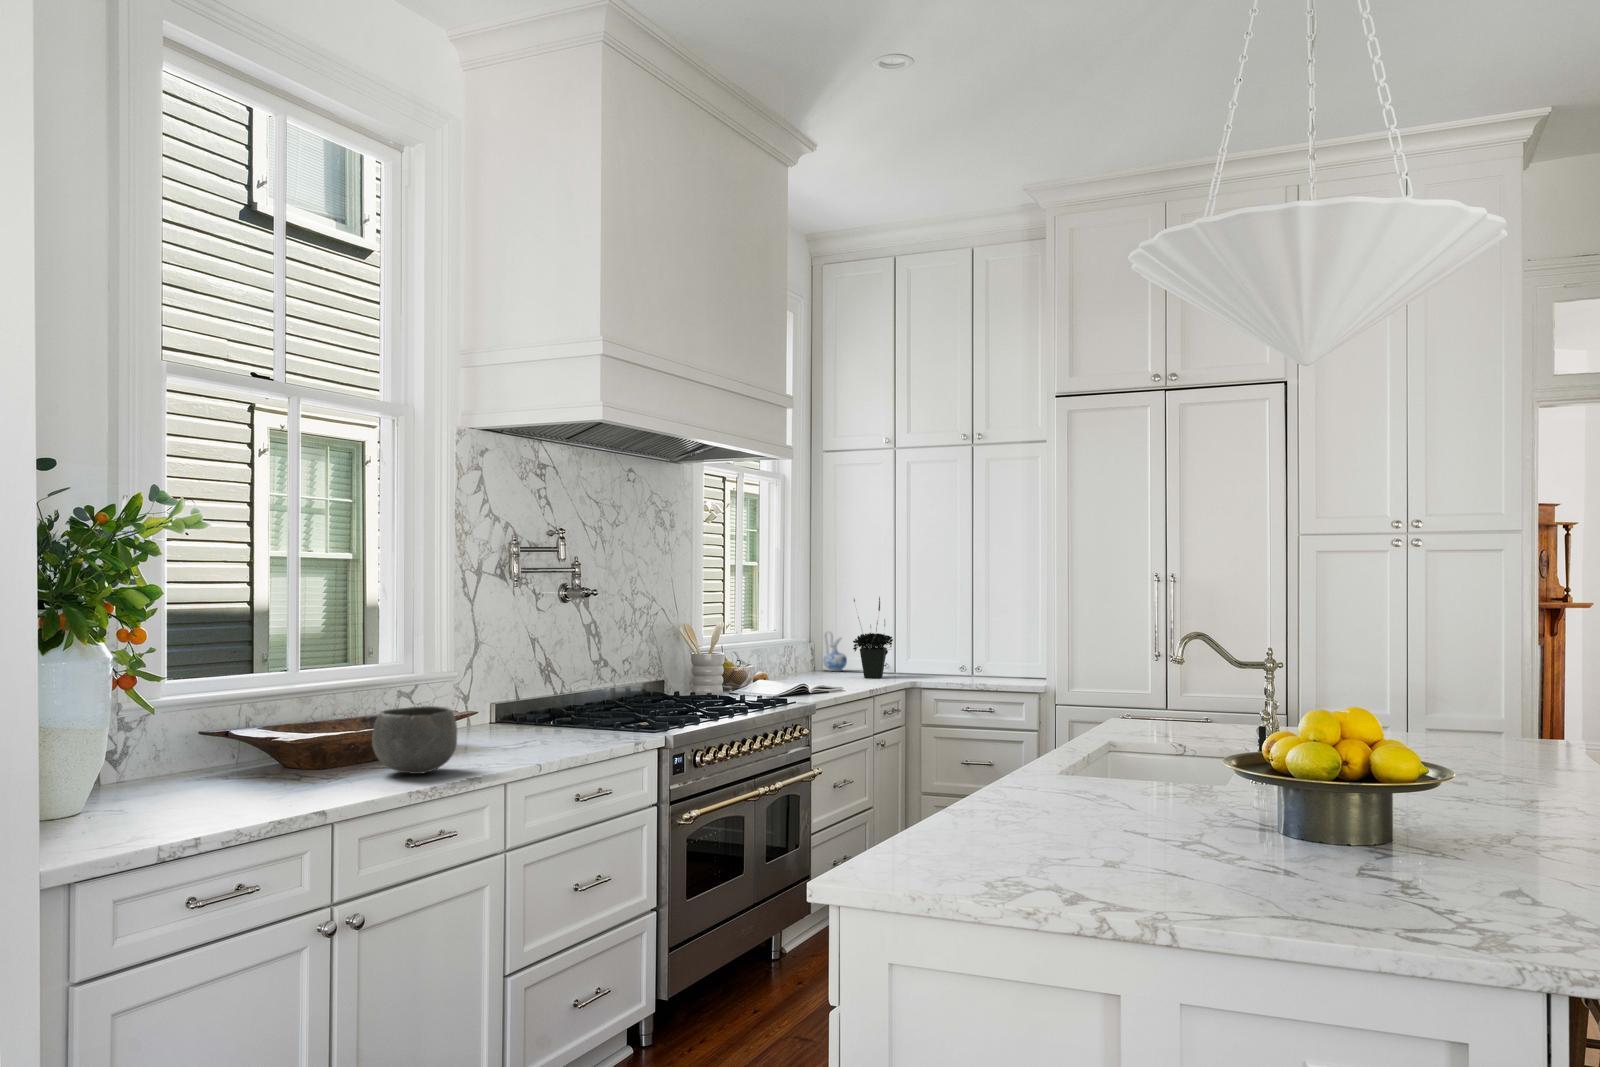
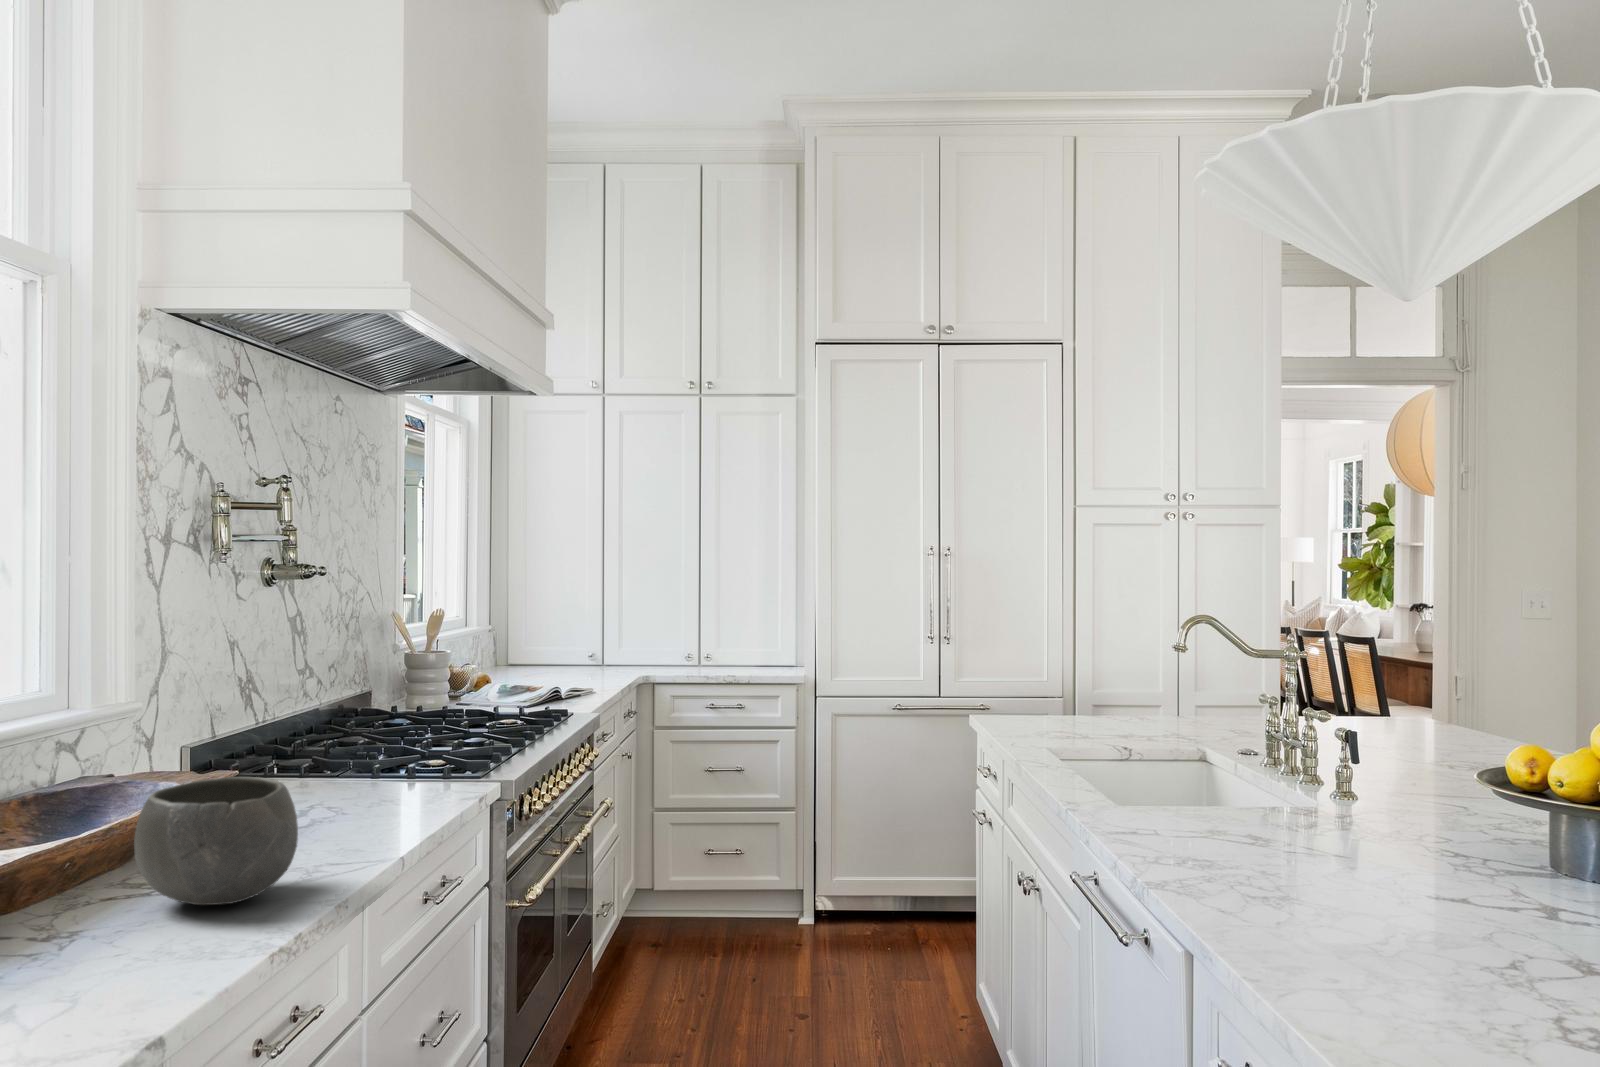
potted plant: present [853,597,893,678] -> none [569,573,622,674]
ceramic pitcher: present [824,631,847,671] -> none [515,616,545,666]

